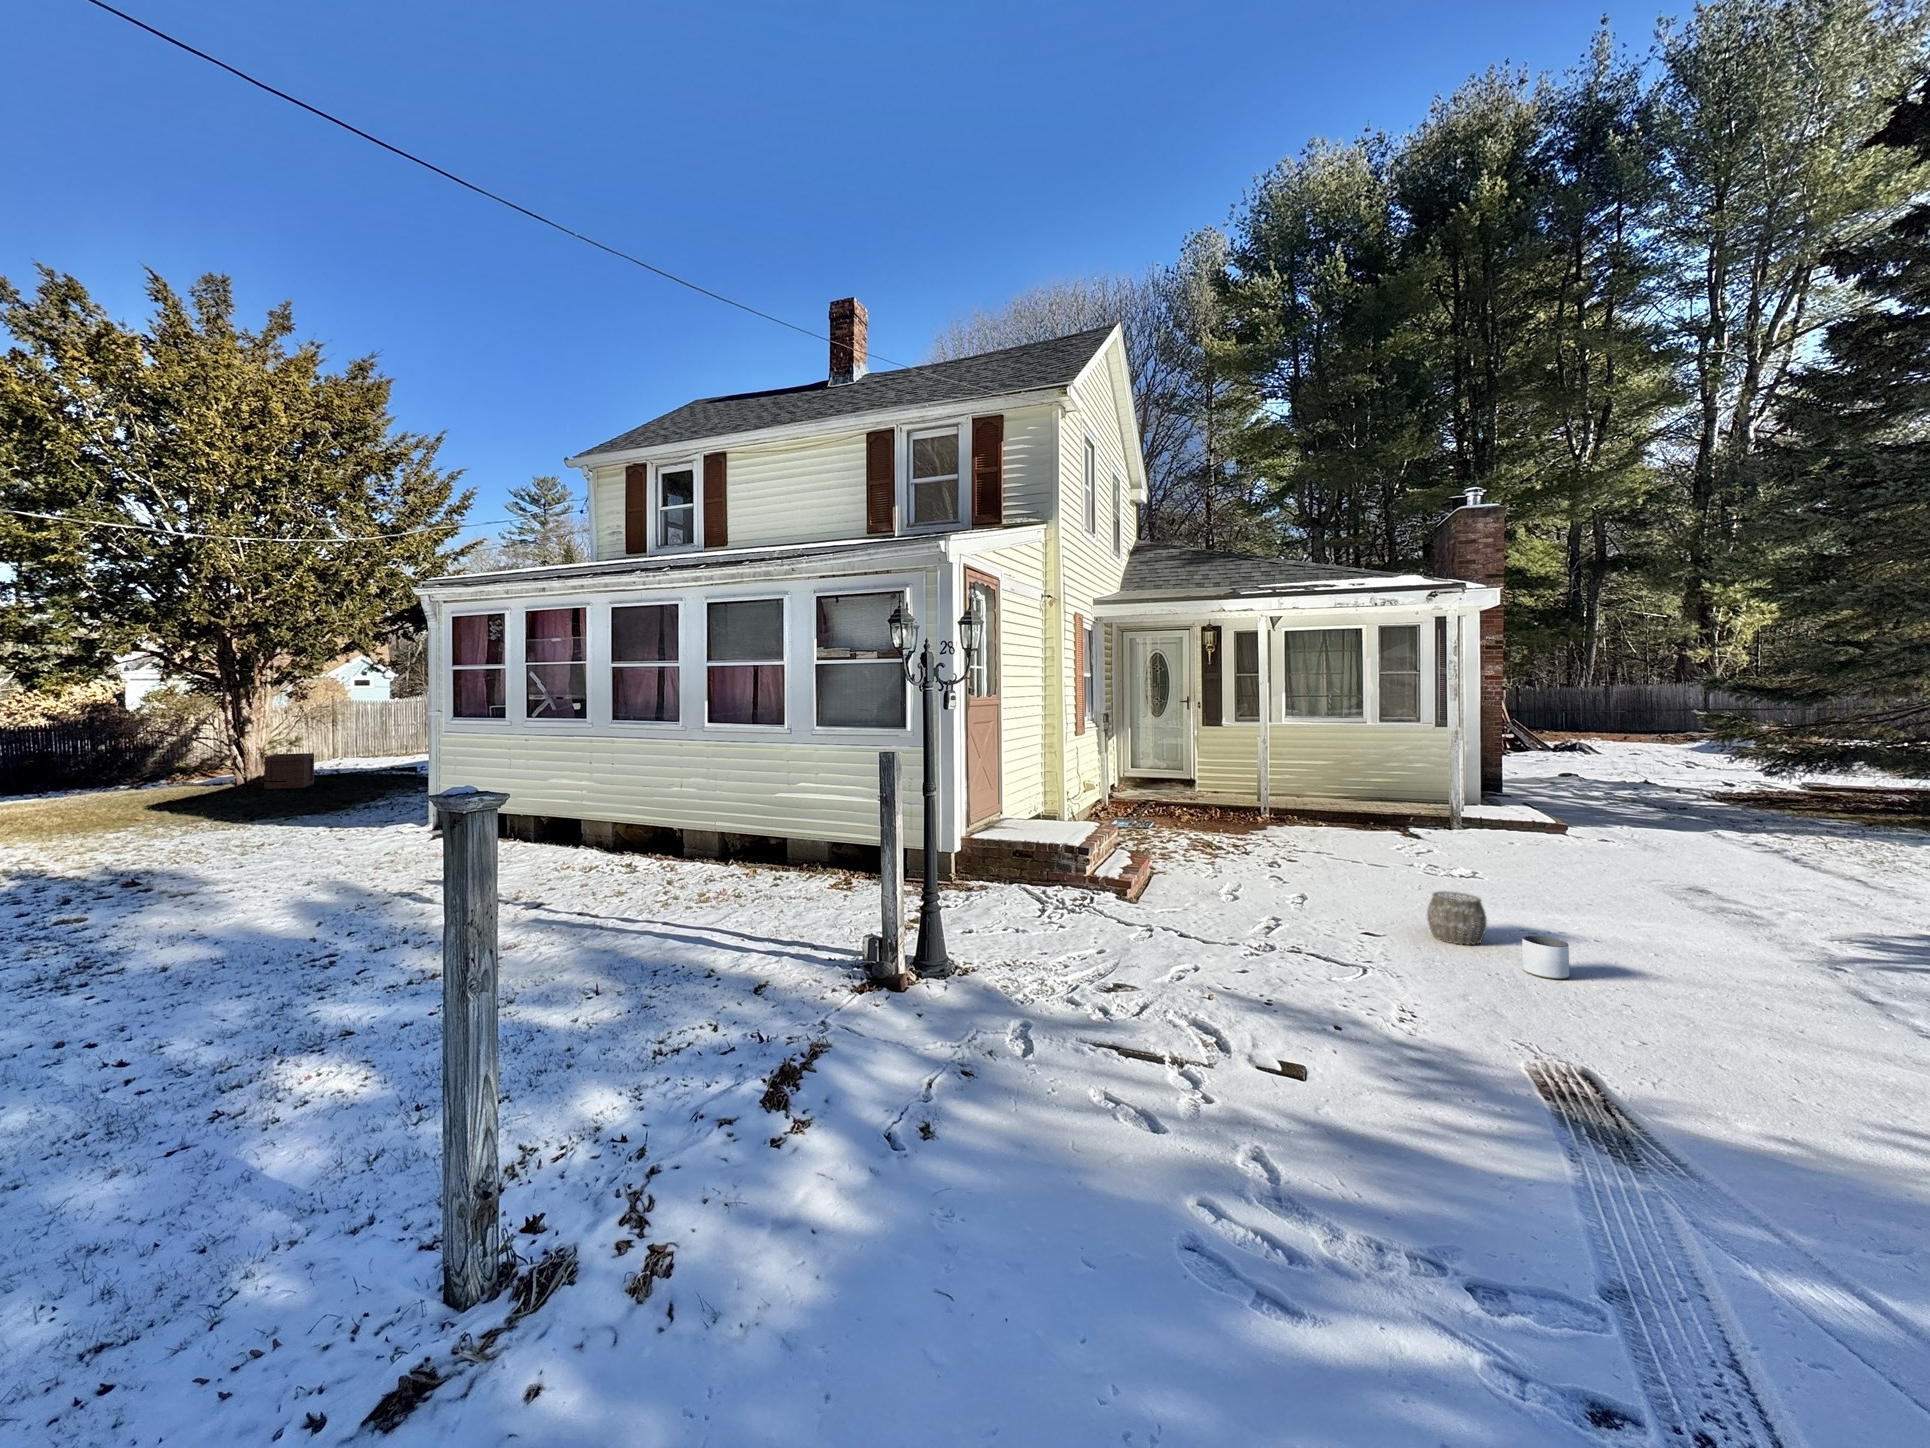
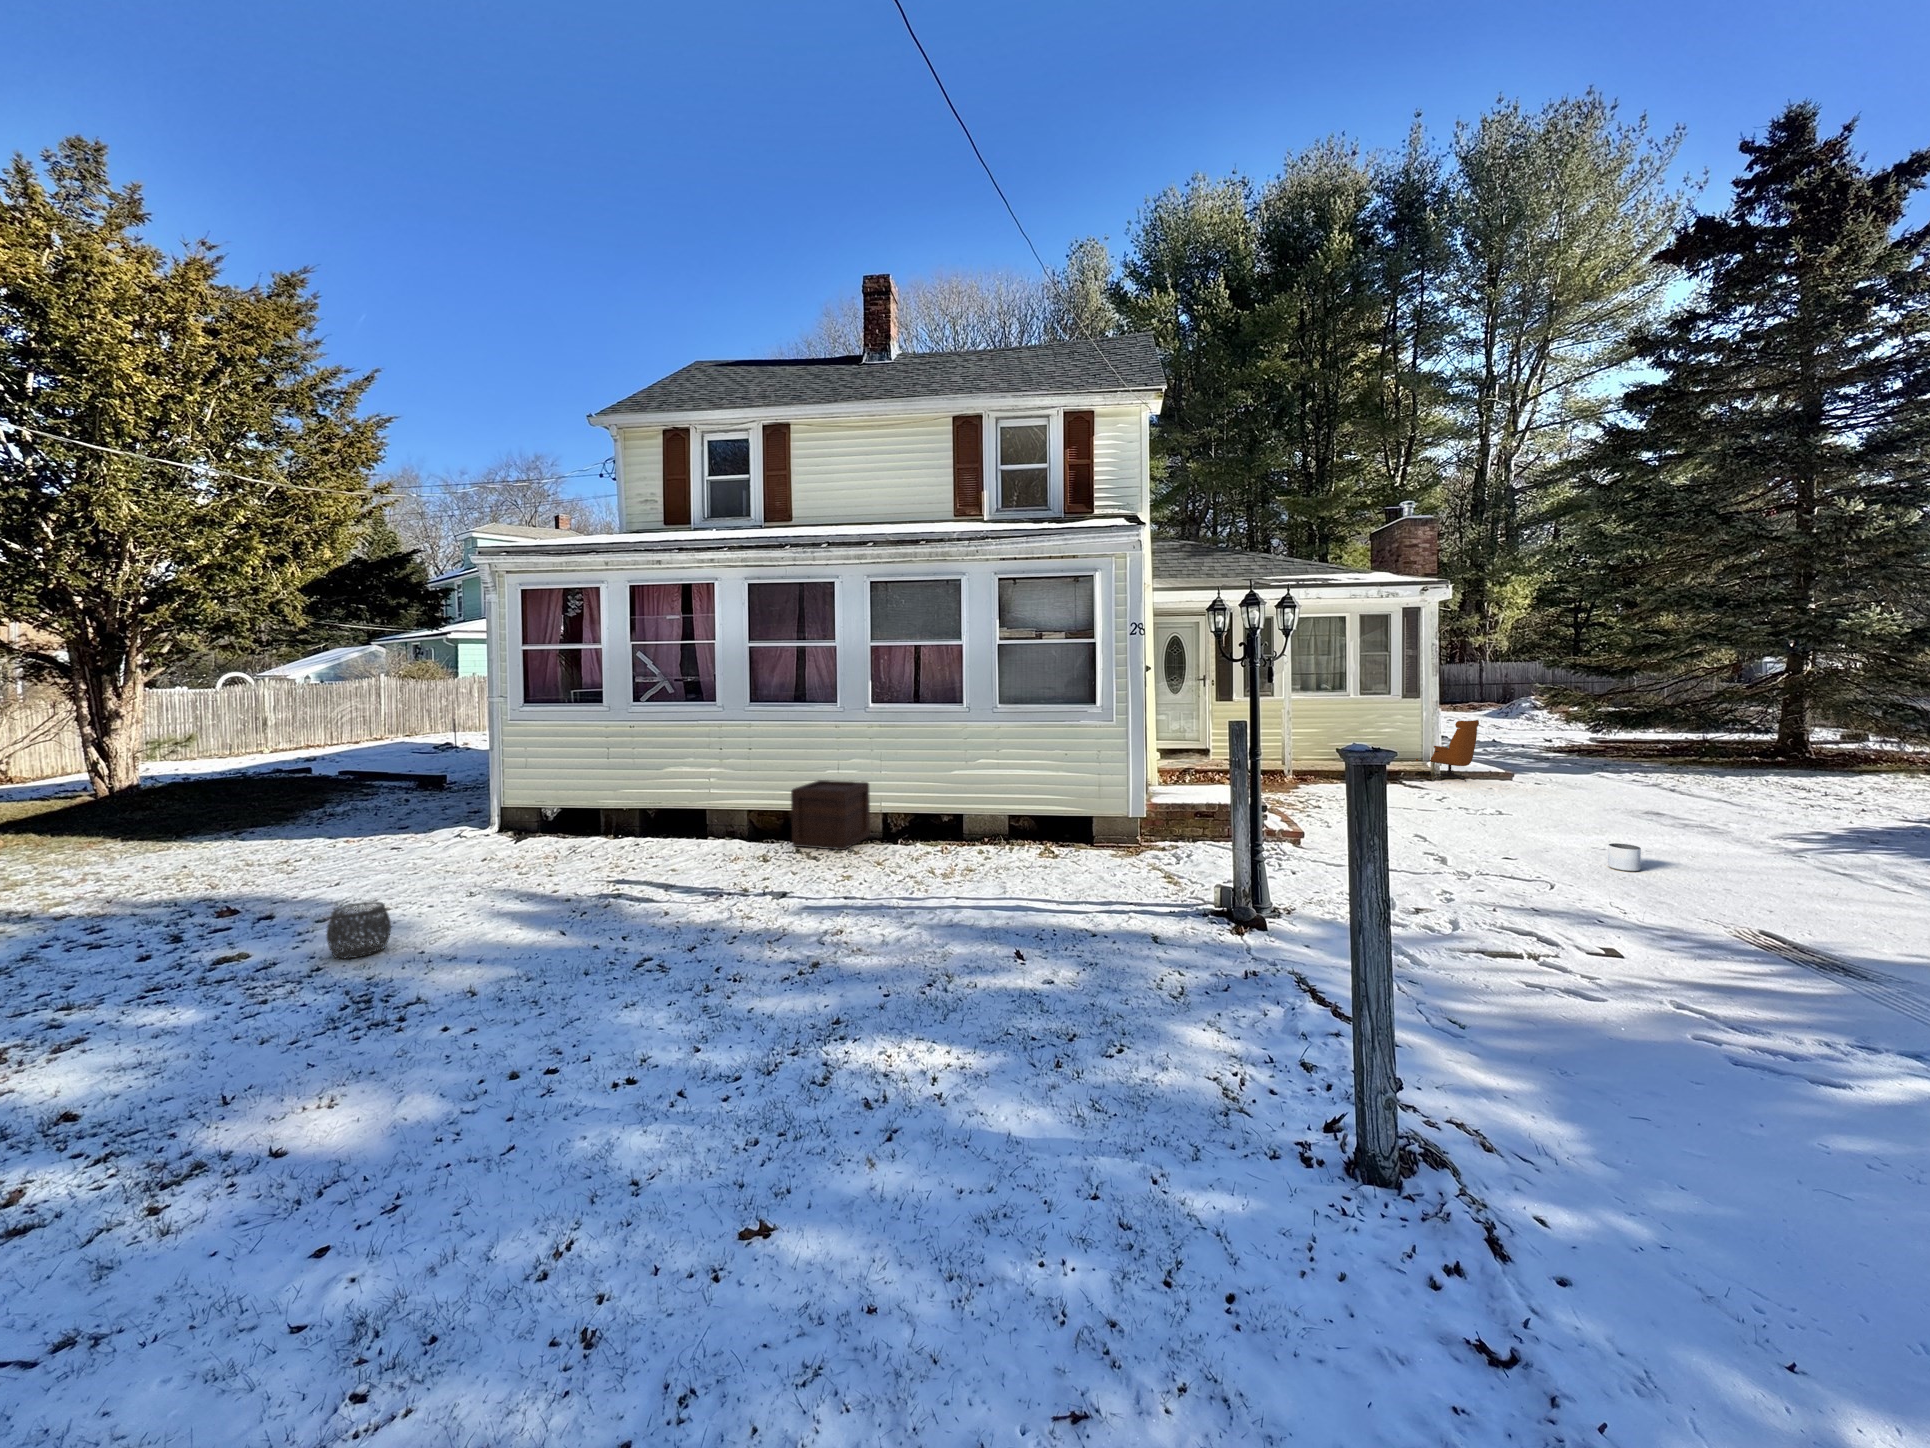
wooden crate: present [264,753,314,789] -> present [791,780,870,850]
lounge chair: none [1446,763,1534,844] -> present [1416,720,1479,781]
woven basket: present [1427,891,1487,945] -> present [326,902,391,958]

